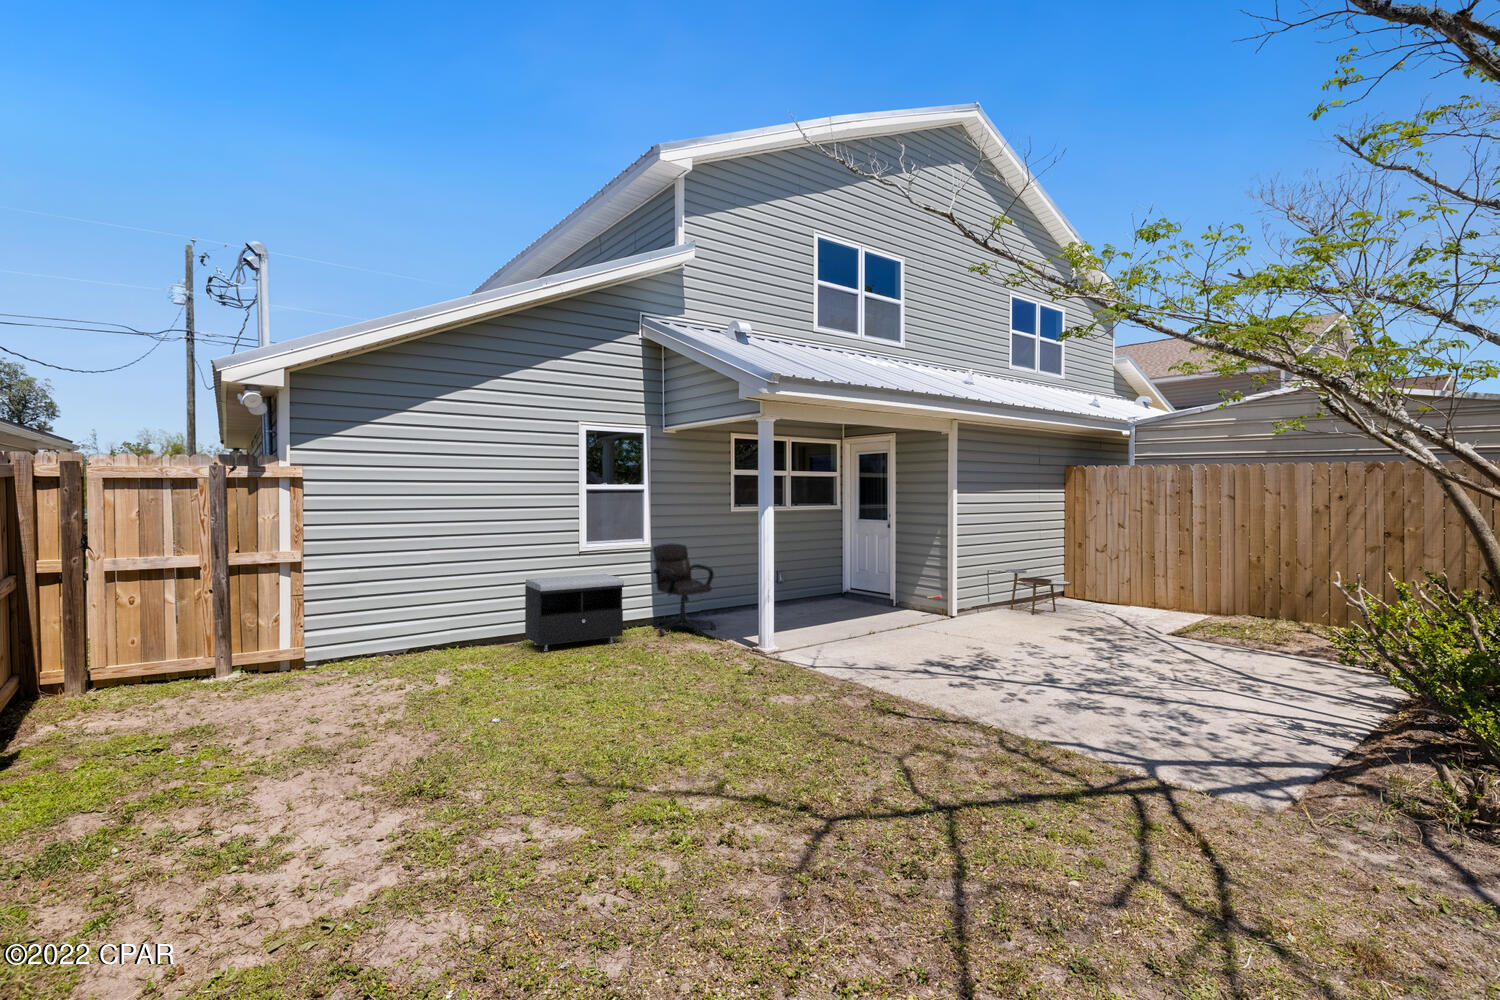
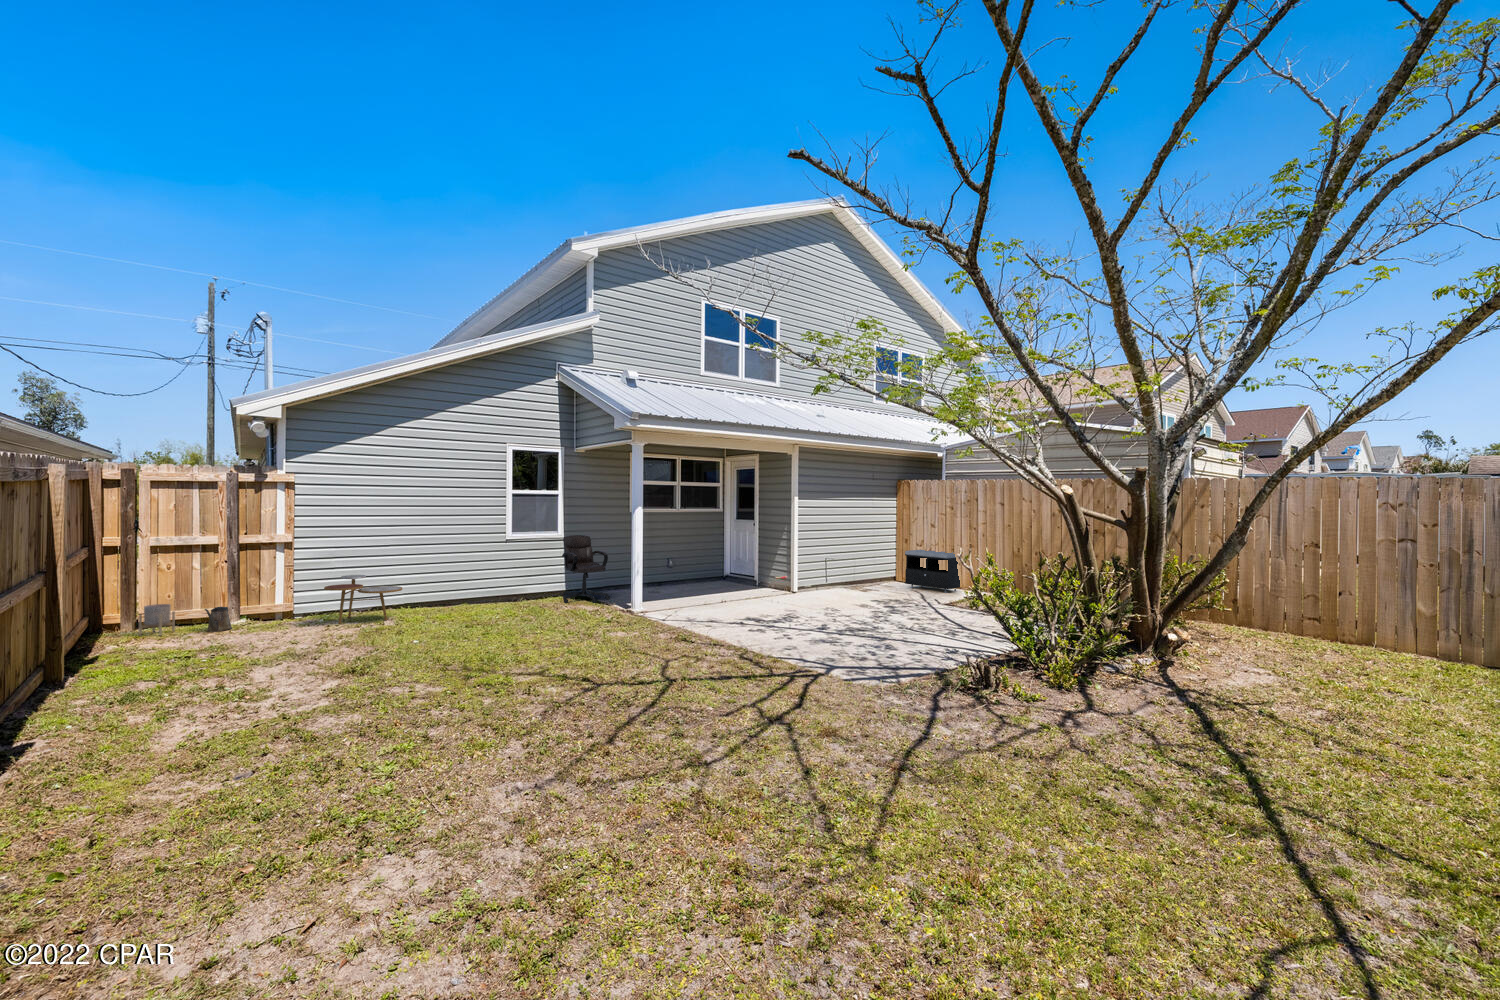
side table: present [1006,569,1071,614] -> present [324,575,402,624]
storage bench: present [525,574,624,651] -> present [905,550,960,593]
planter: none [88,654,141,702] -> present [139,604,175,636]
watering can: none [180,656,221,693] -> present [205,607,232,632]

